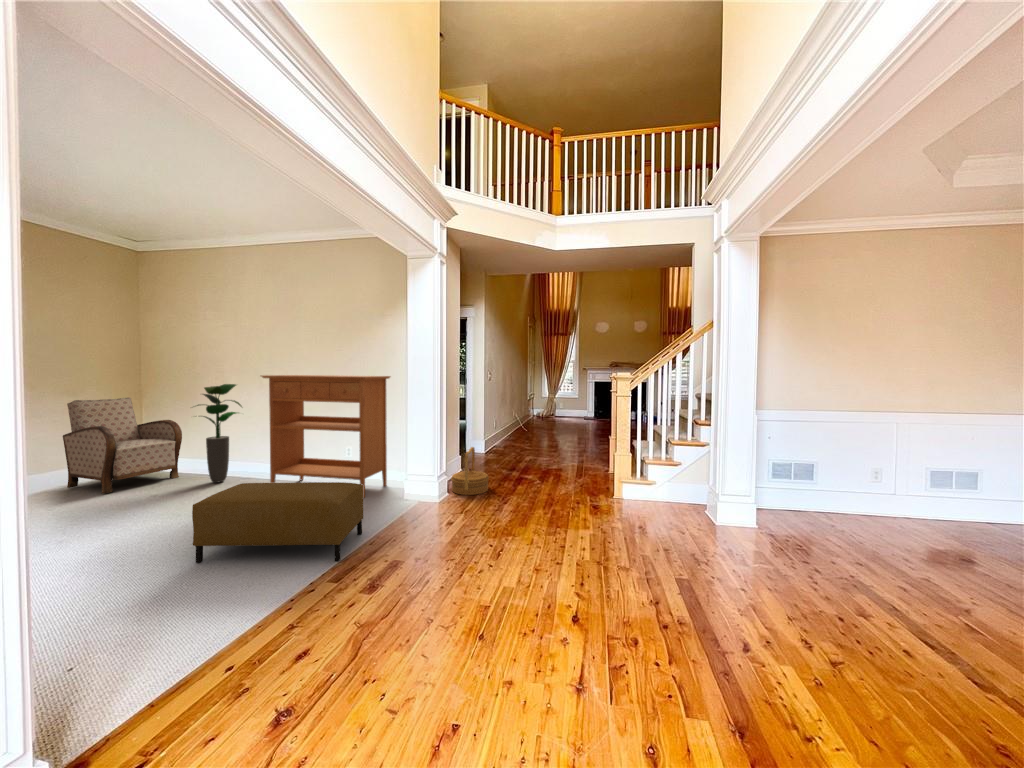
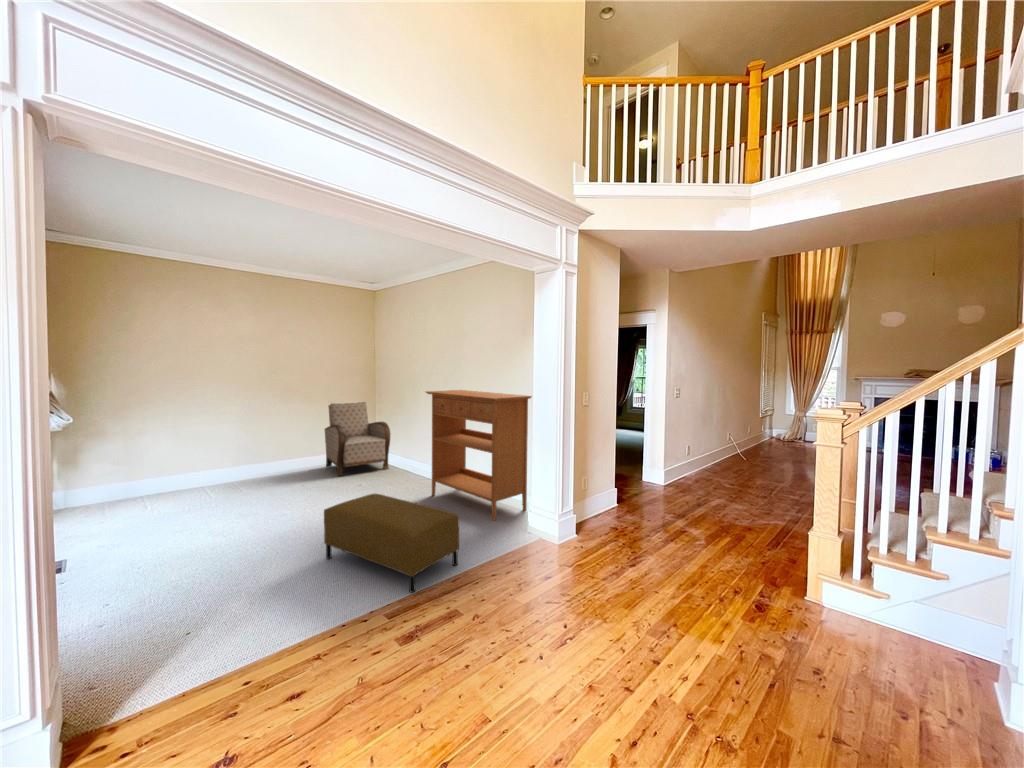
potted plant: present [197,384,242,483] -> none [388,395,428,479]
woven basket: present [451,447,489,495] -> none [584,484,629,544]

